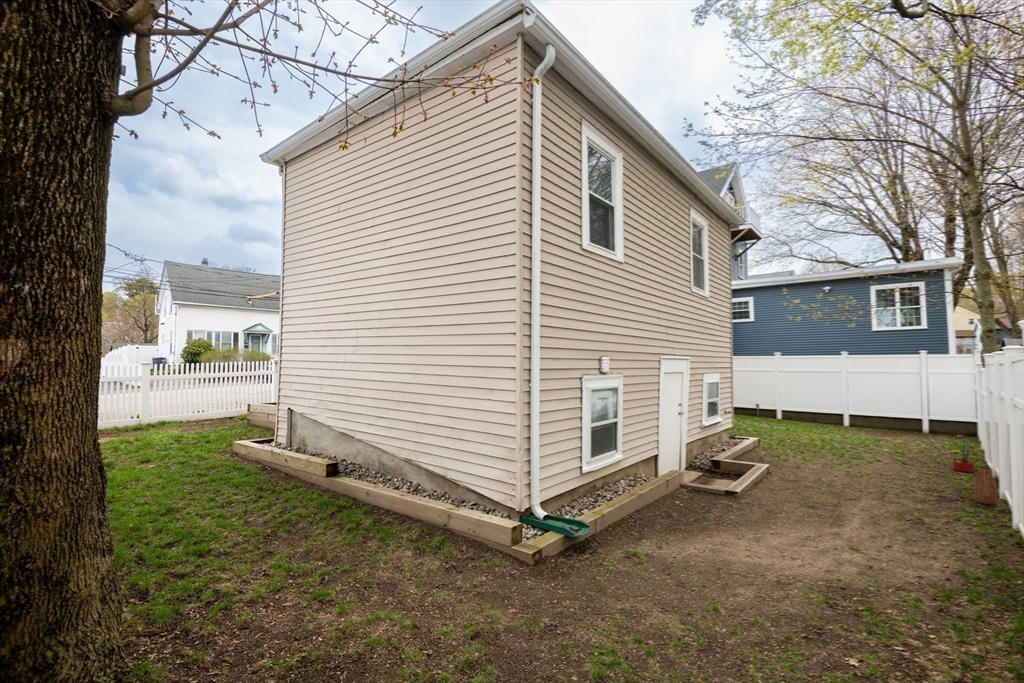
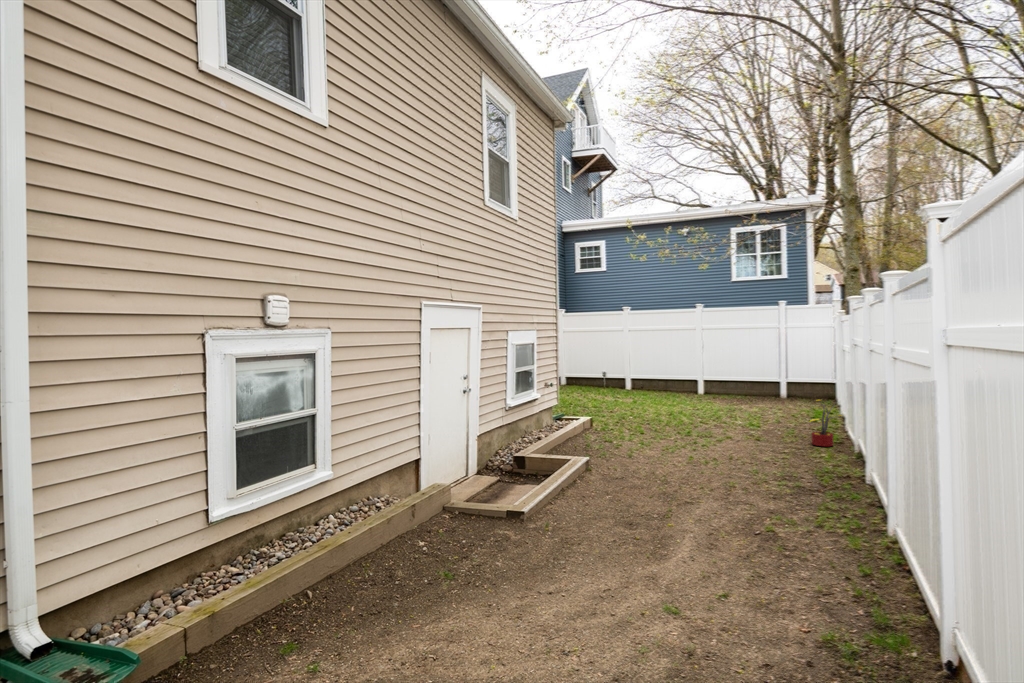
watering can: present [974,468,997,505] -> none [837,443,863,494]

